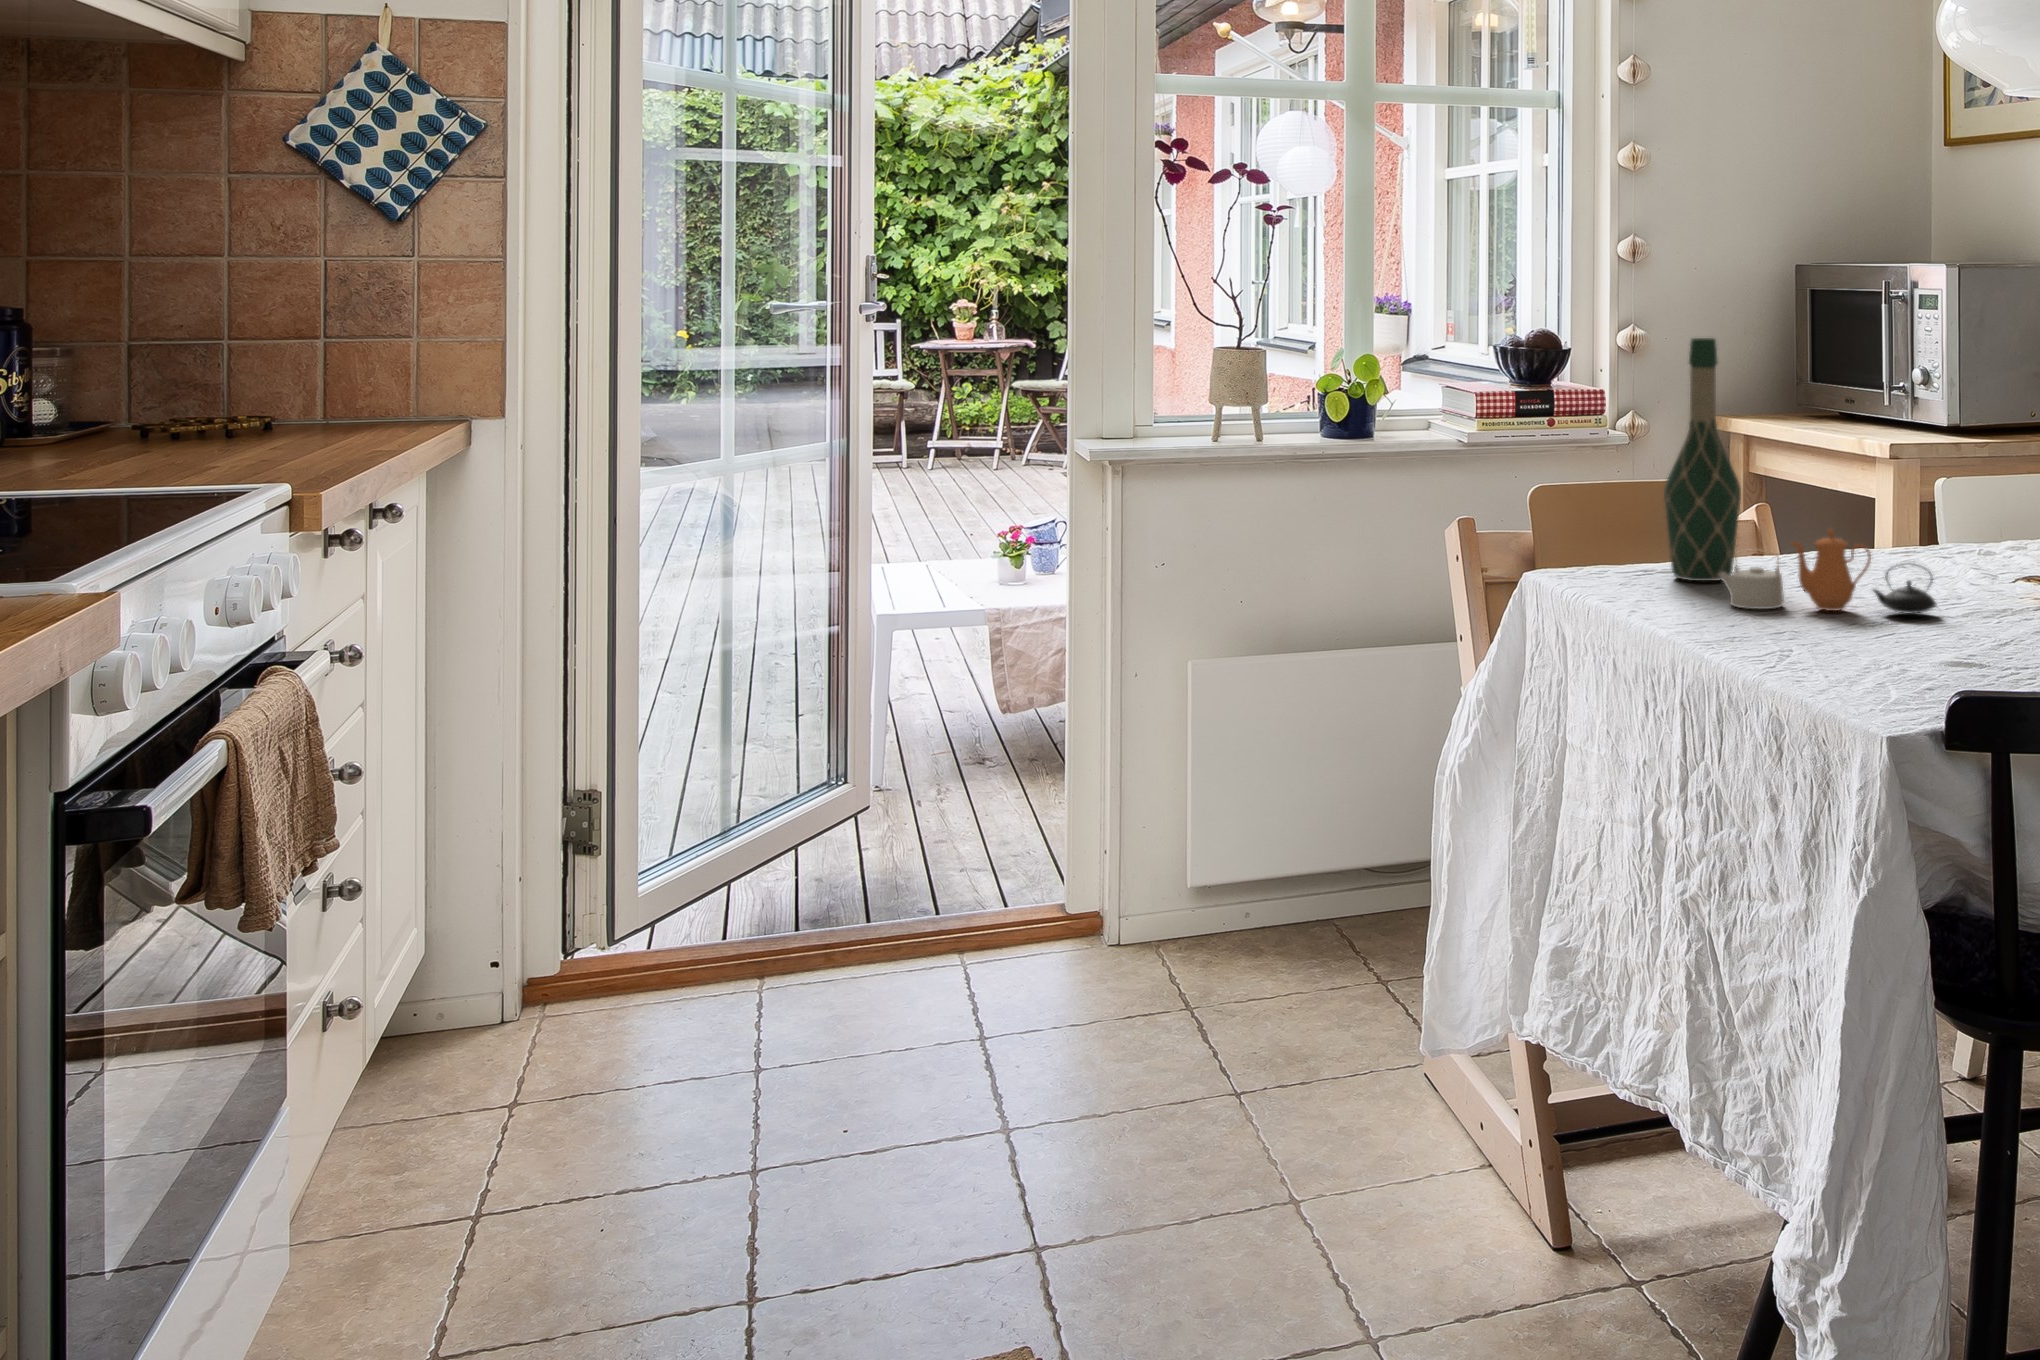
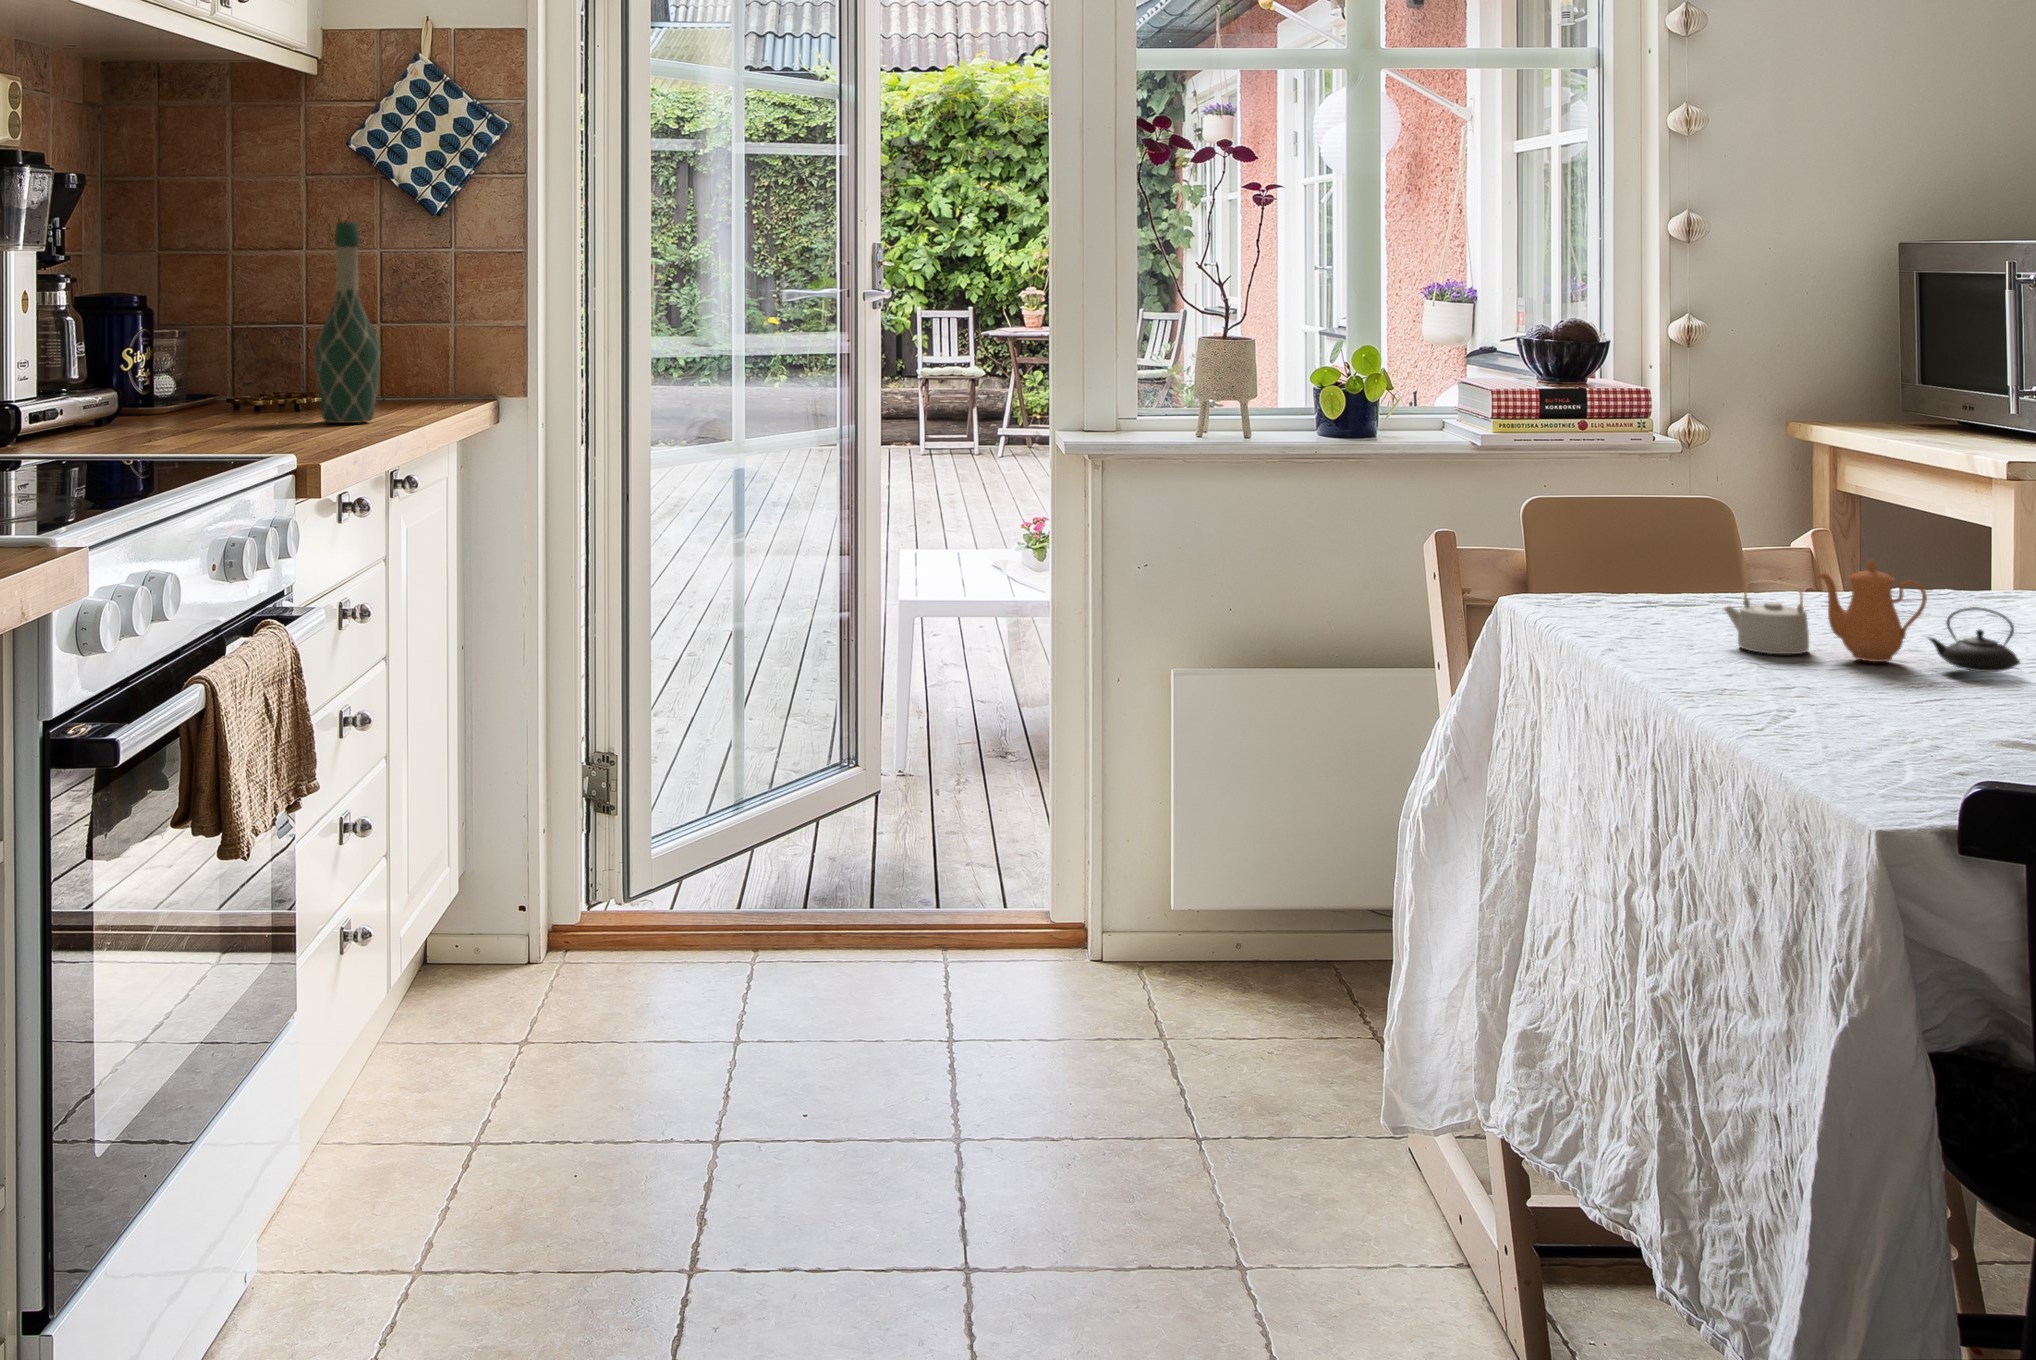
wine bottle: present [1664,338,1741,581] -> present [314,222,380,423]

